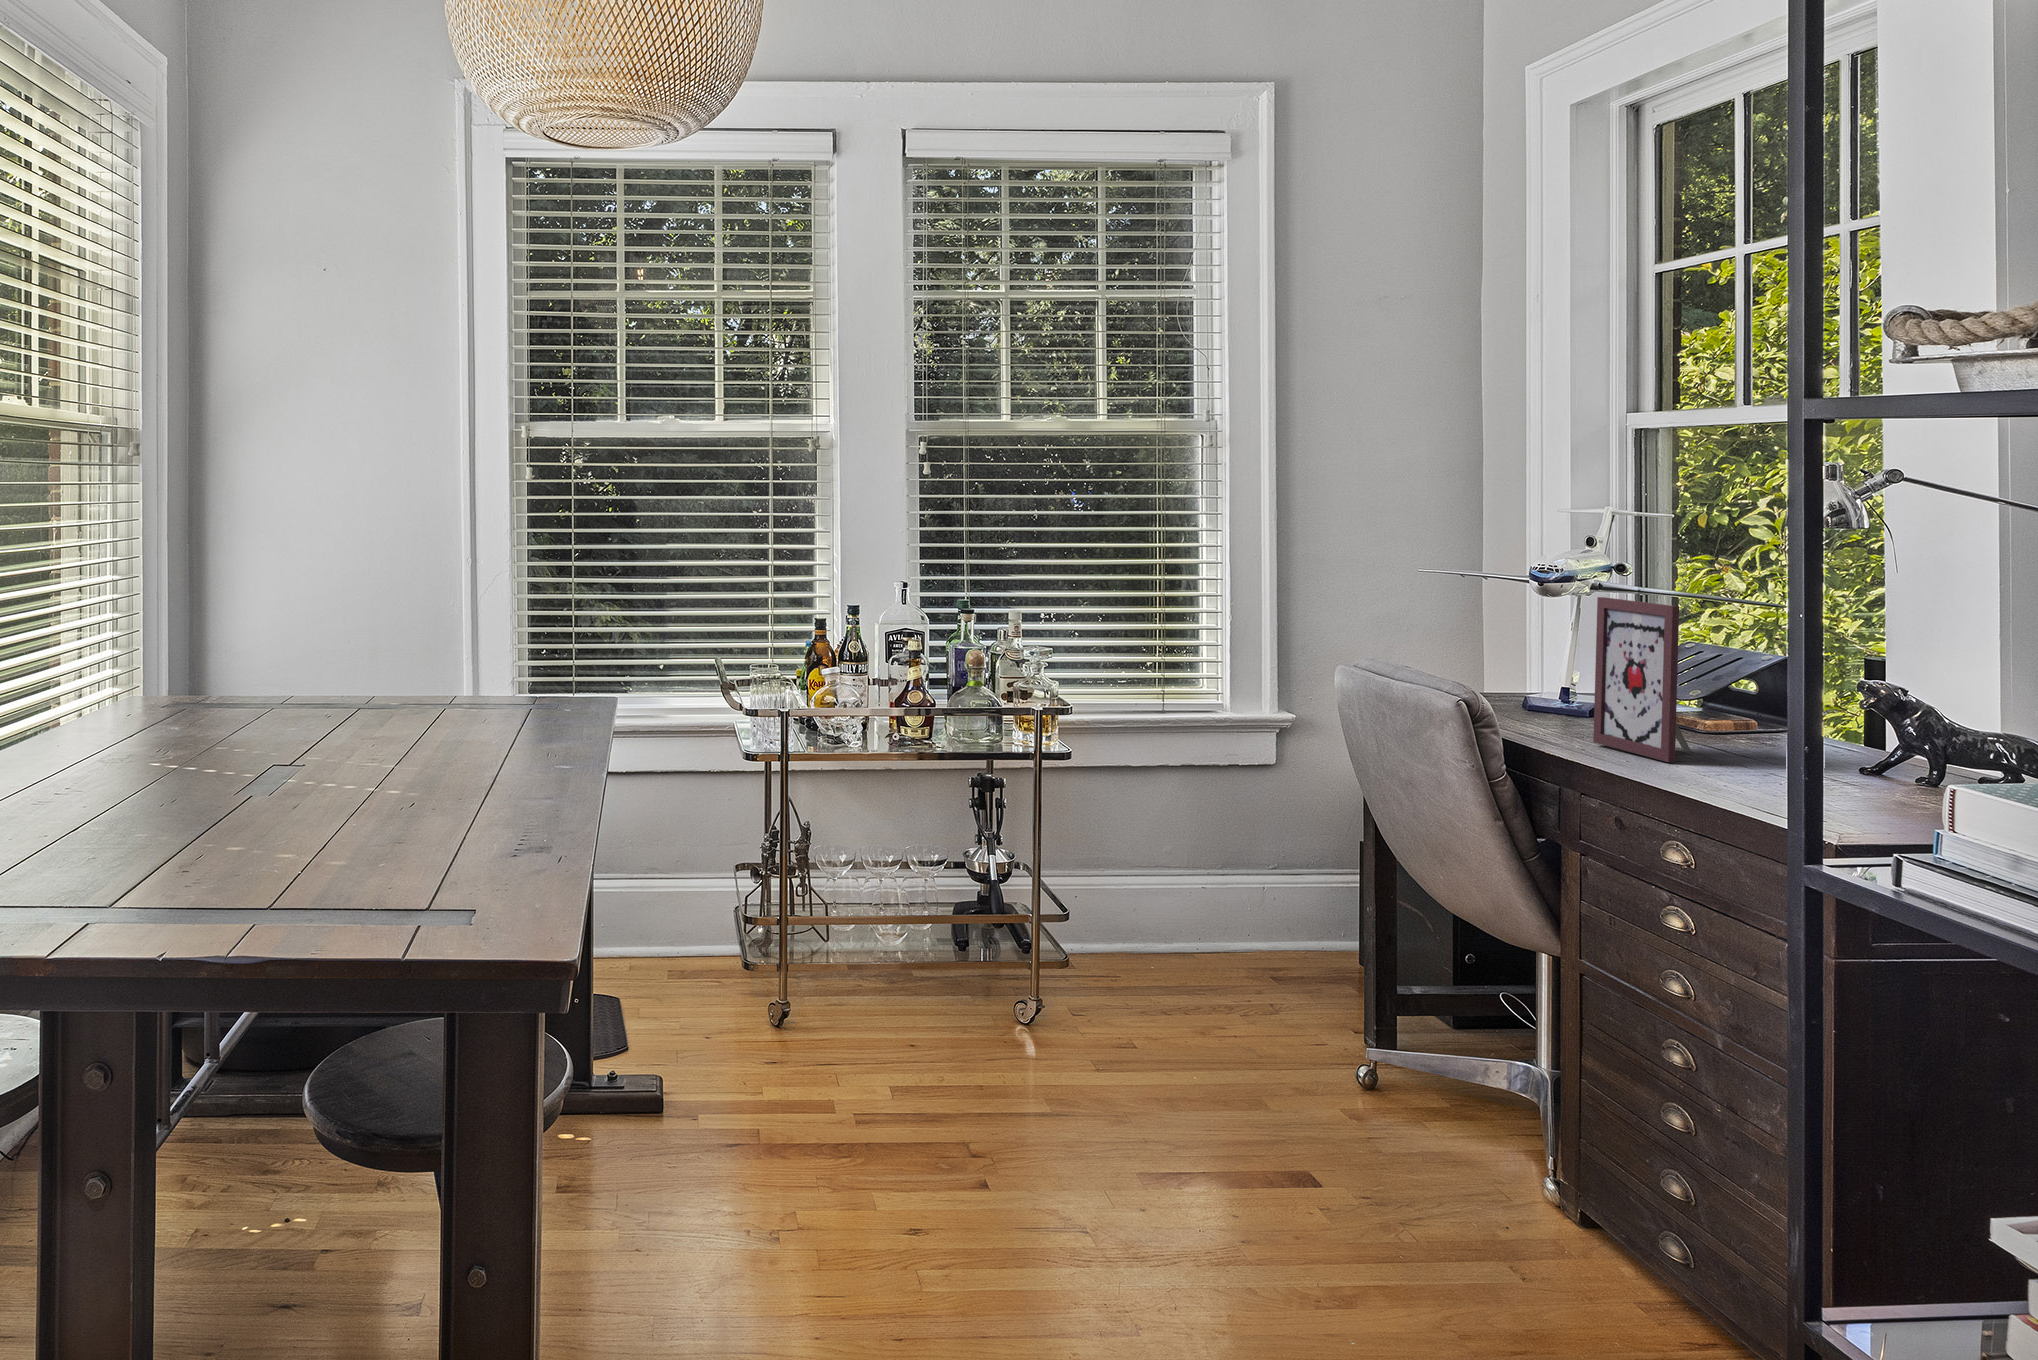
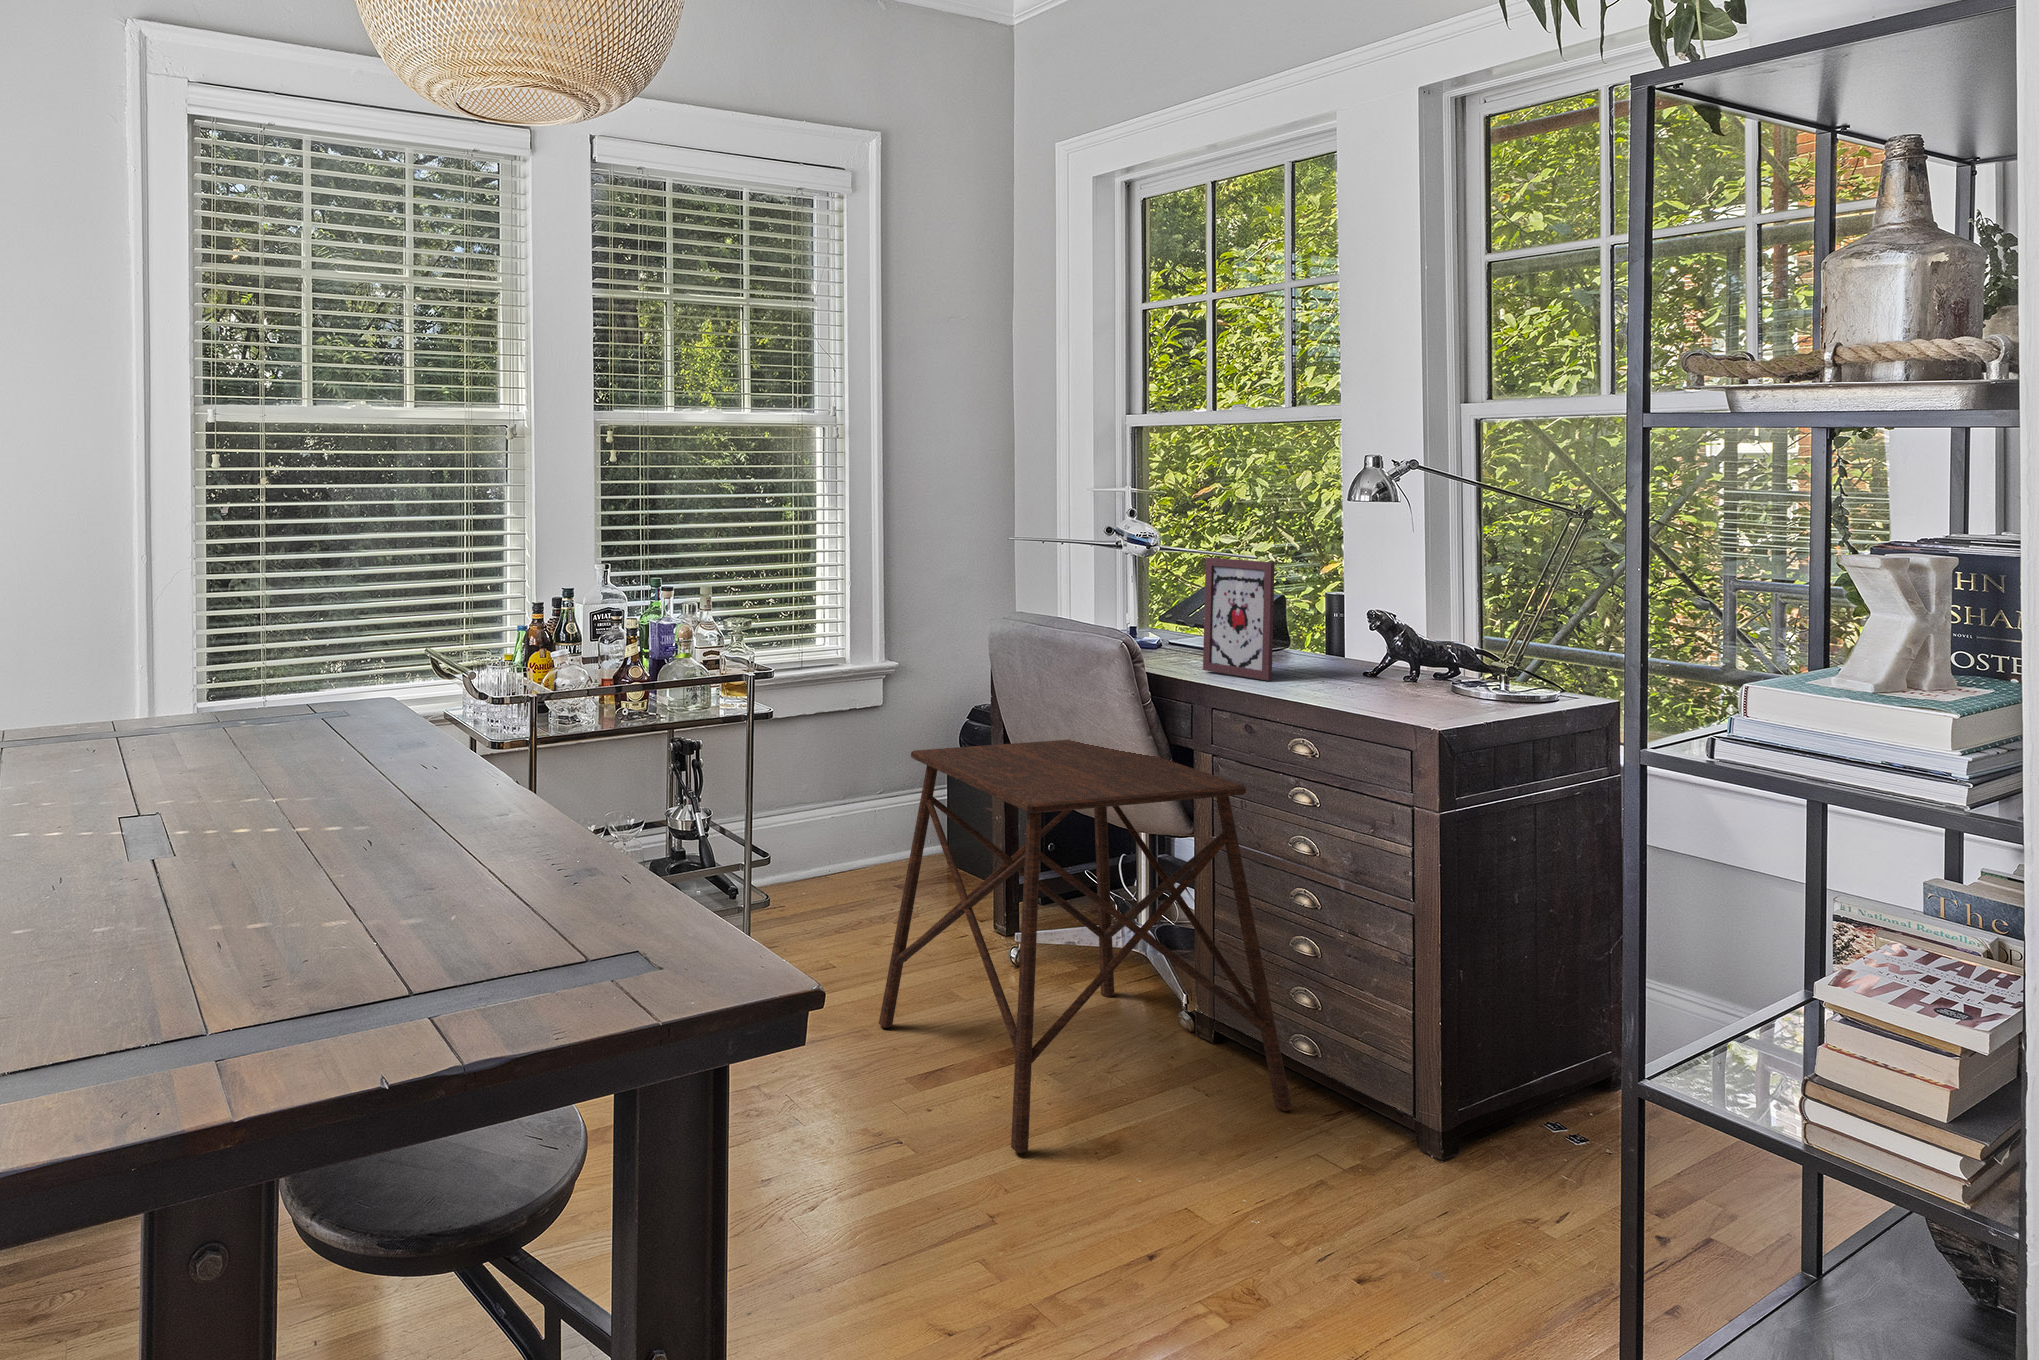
side table: none [1143,806,1637,1331] -> present [879,740,1292,1153]

